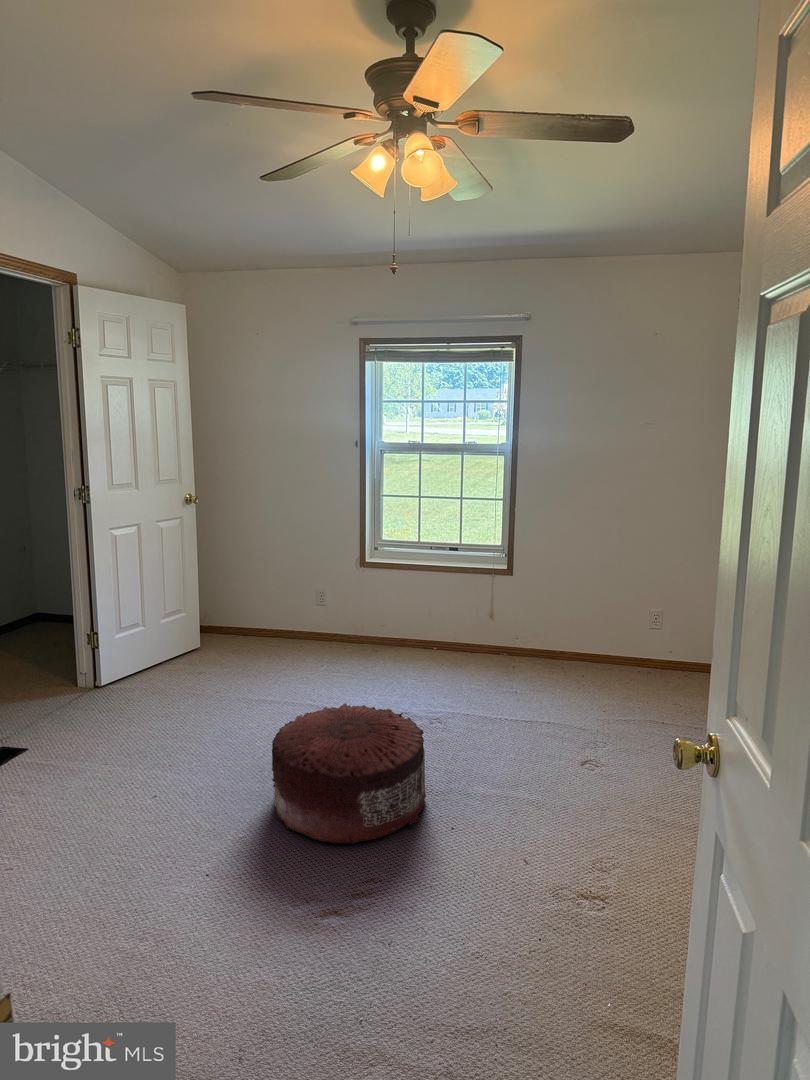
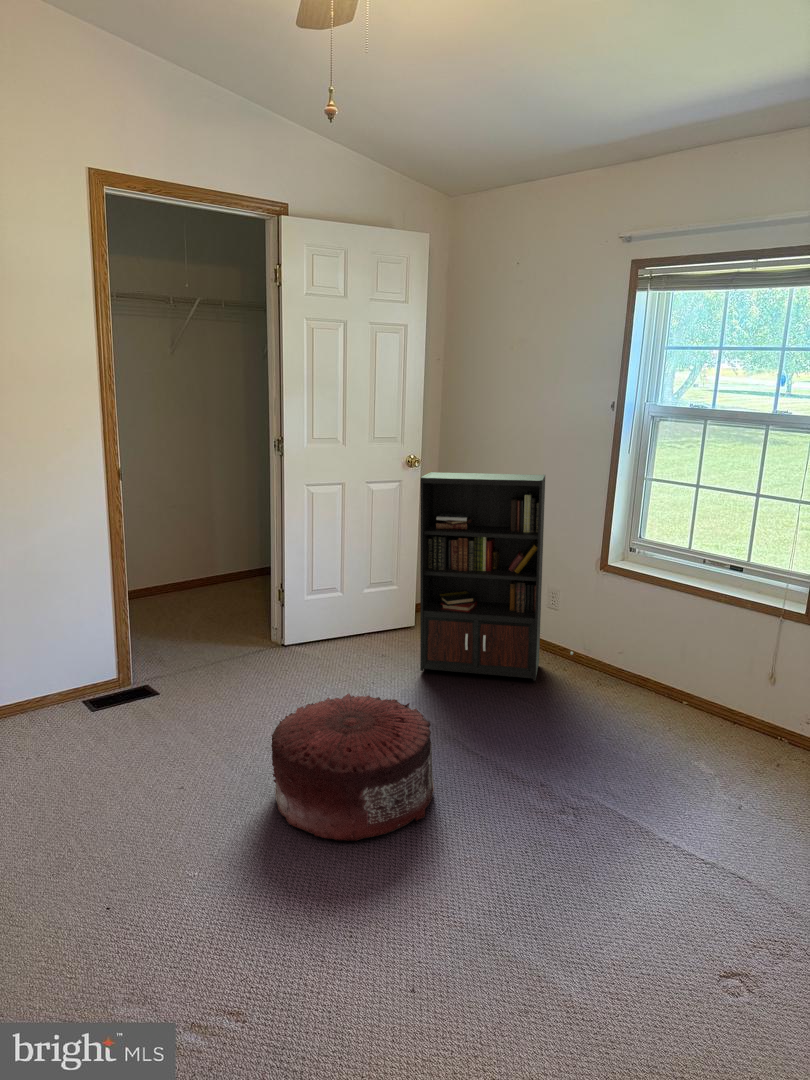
bookcase: none [411,499,553,695] -> present [420,472,573,681]

